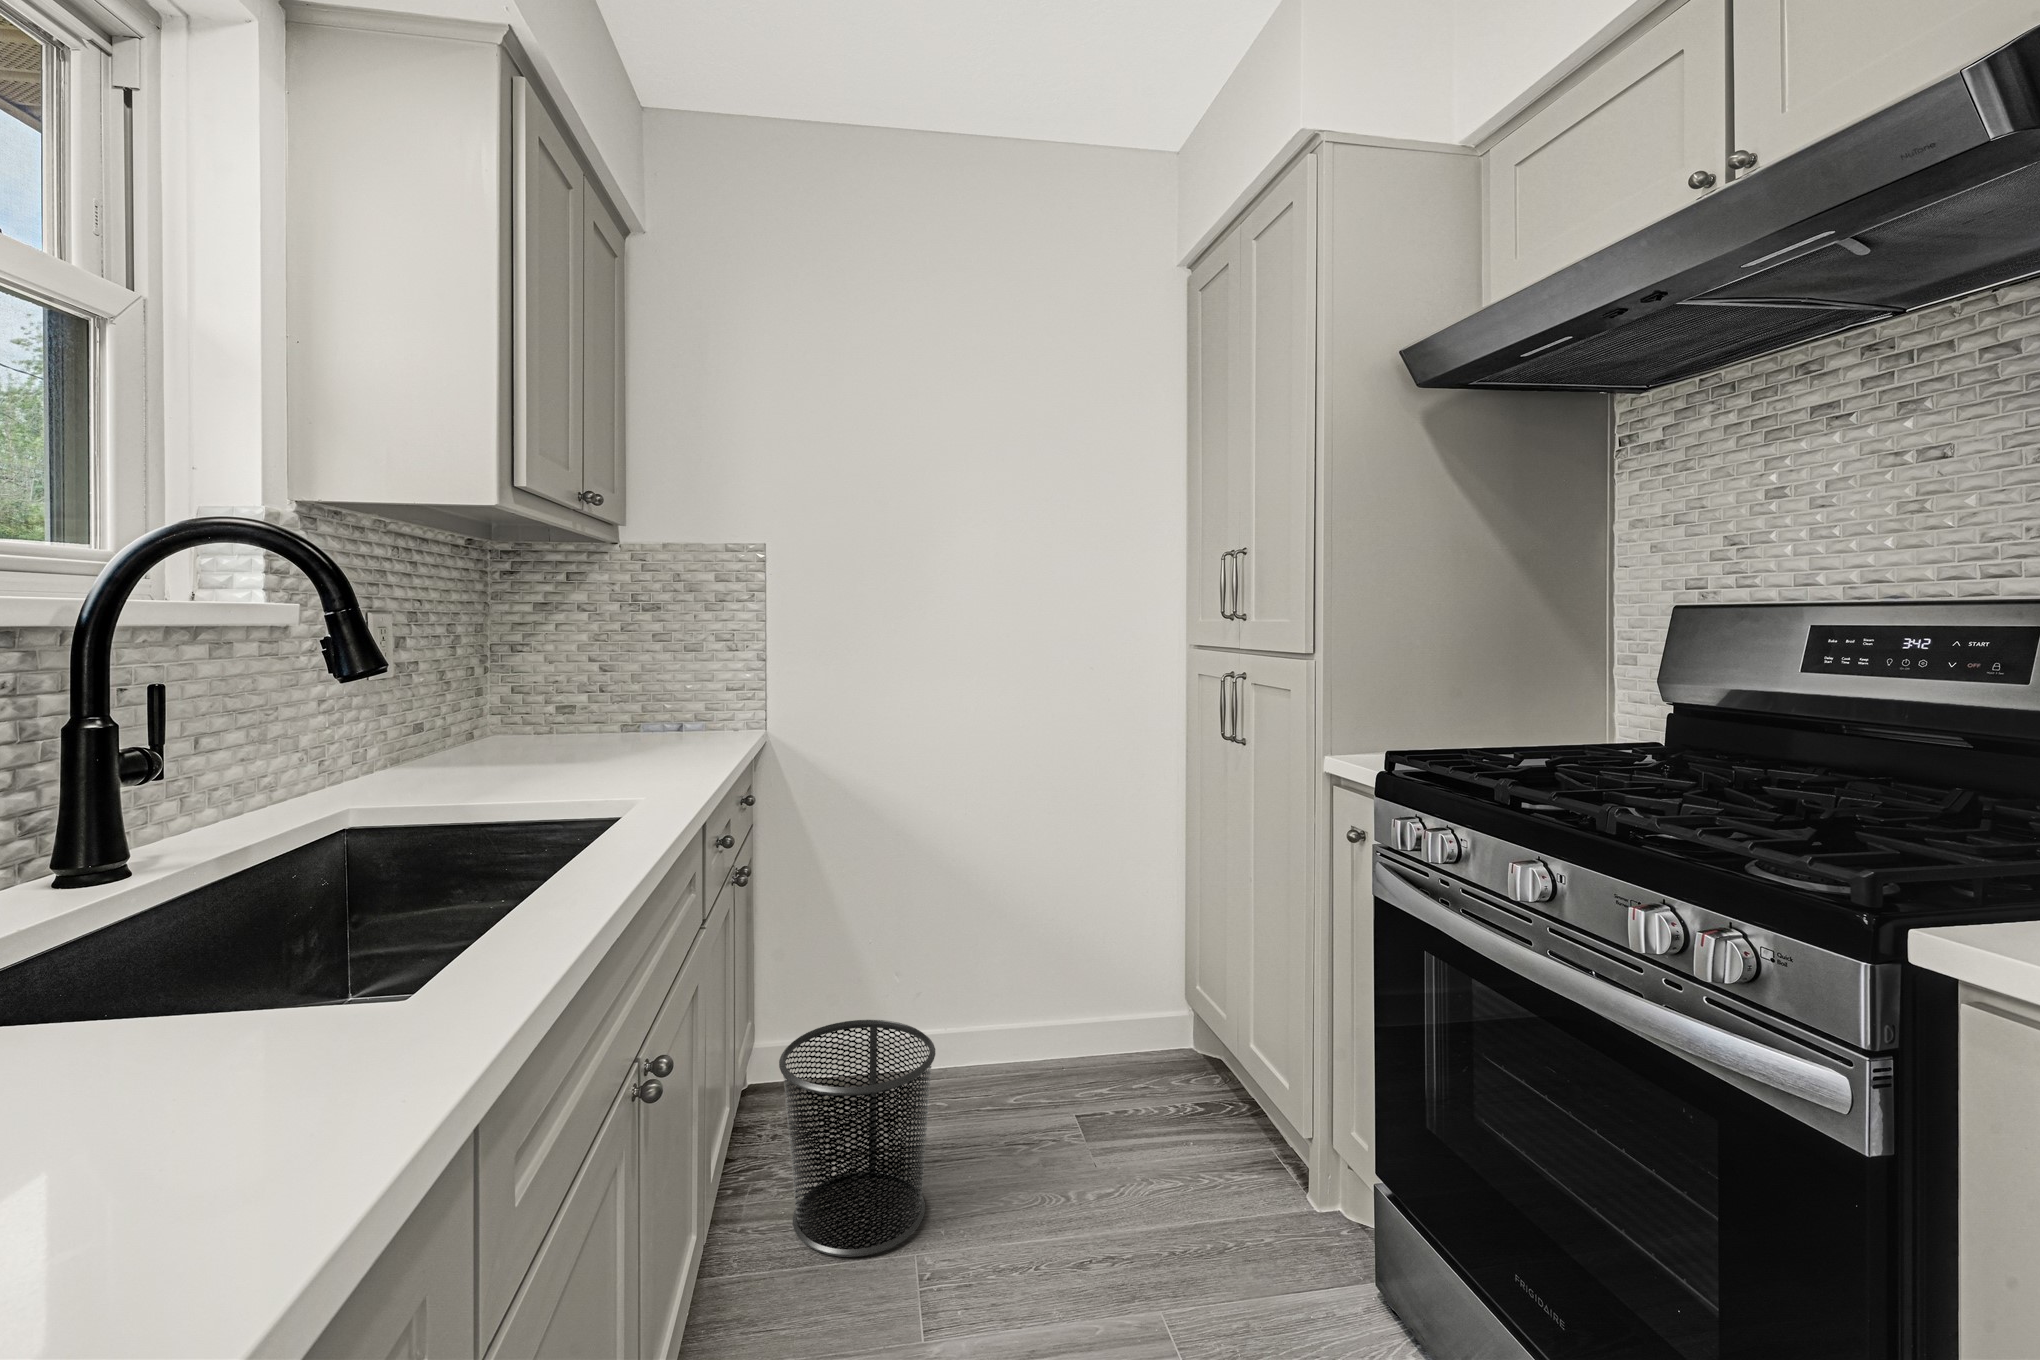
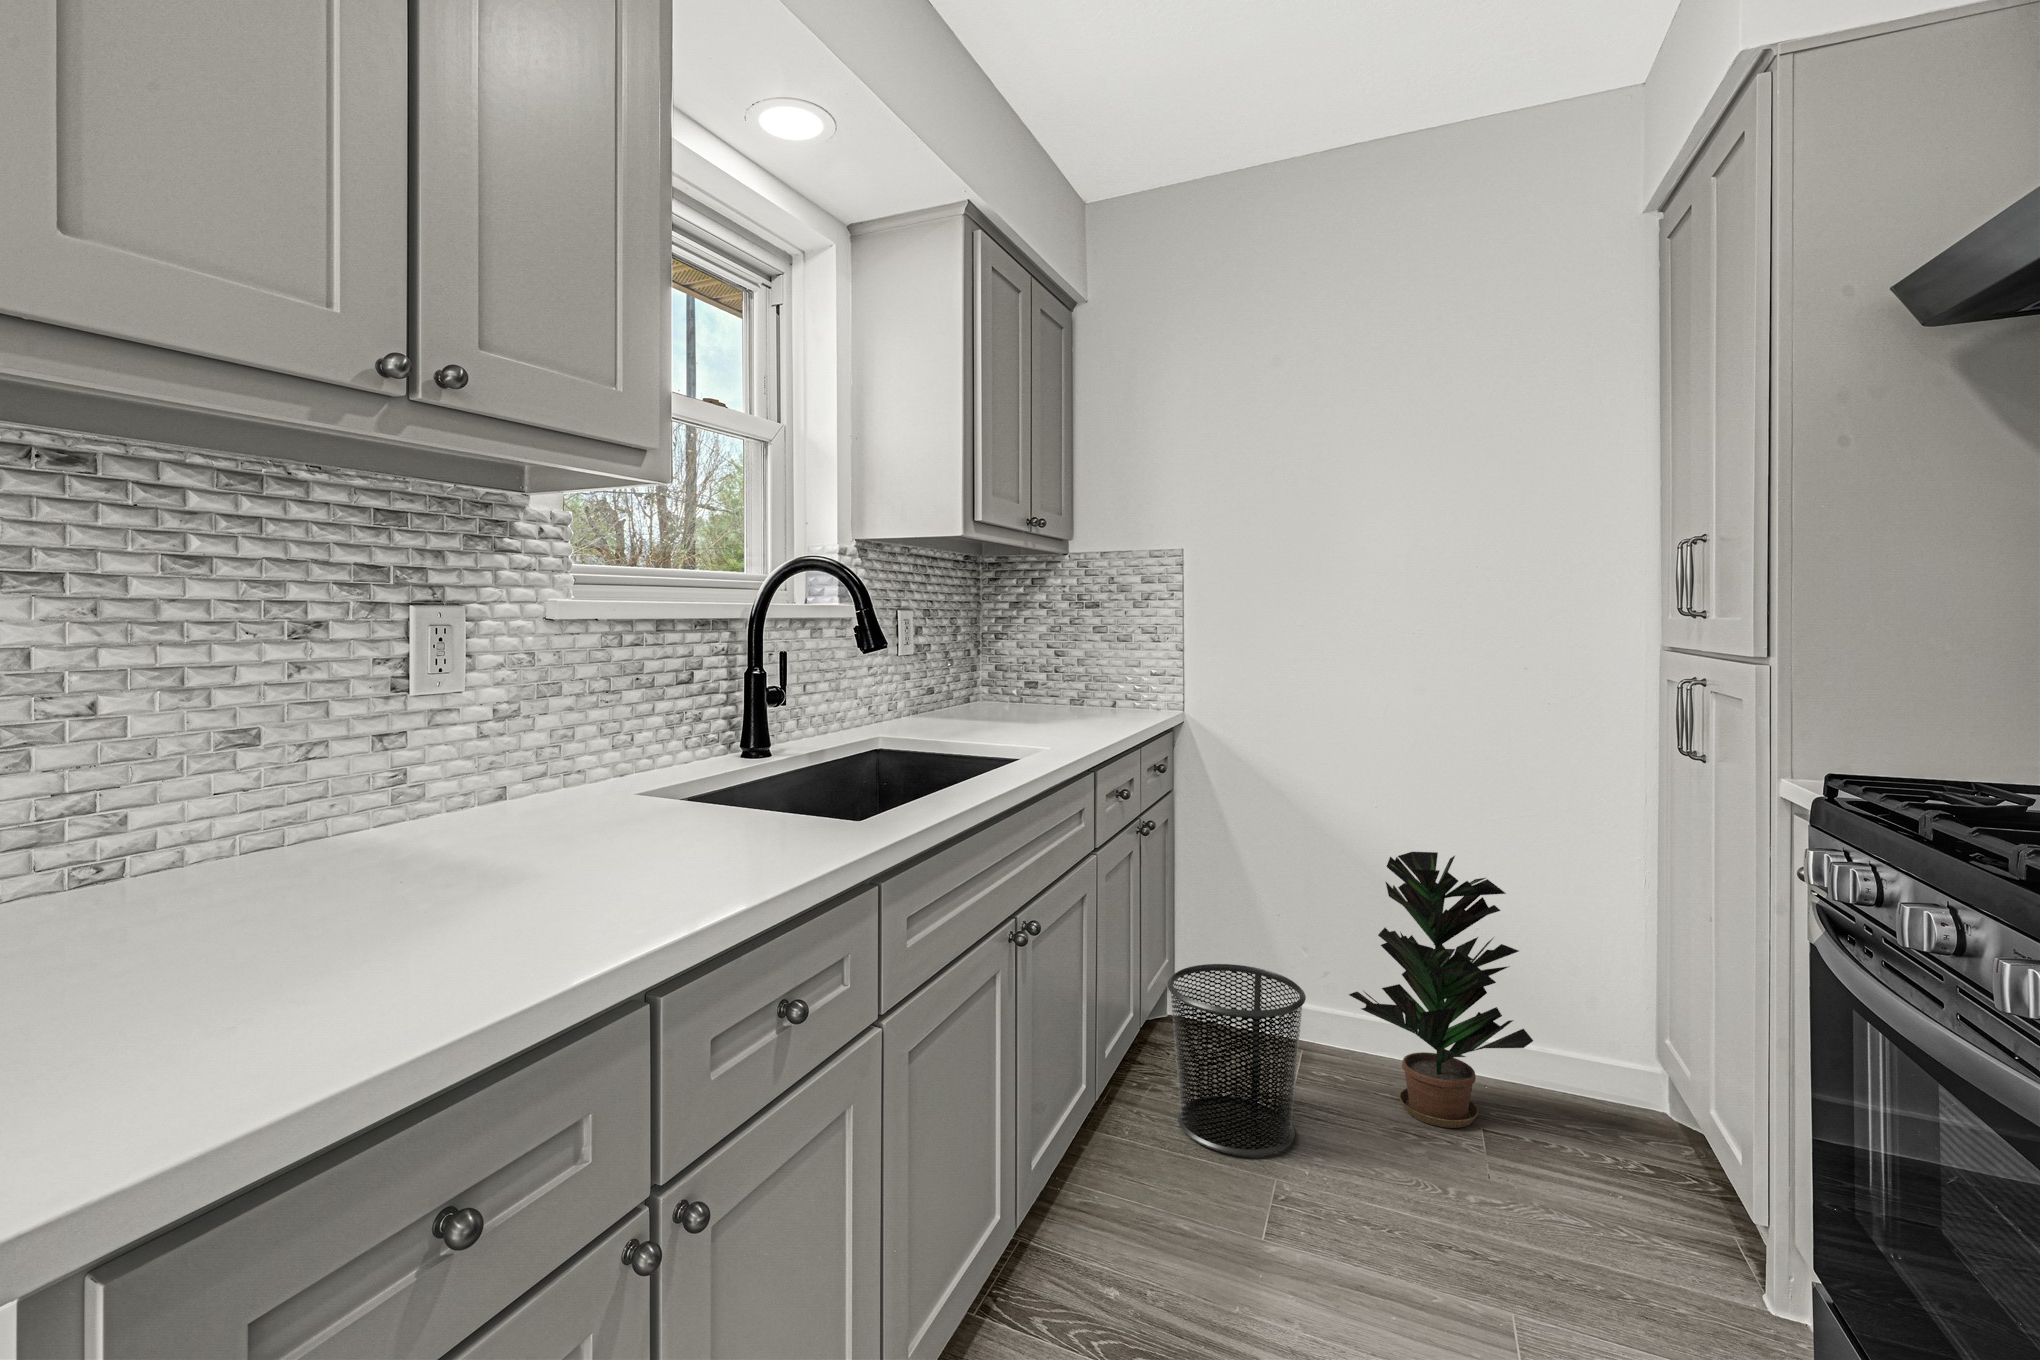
potted plant: none [959,859,1129,1141] -> present [1349,852,1533,1128]

